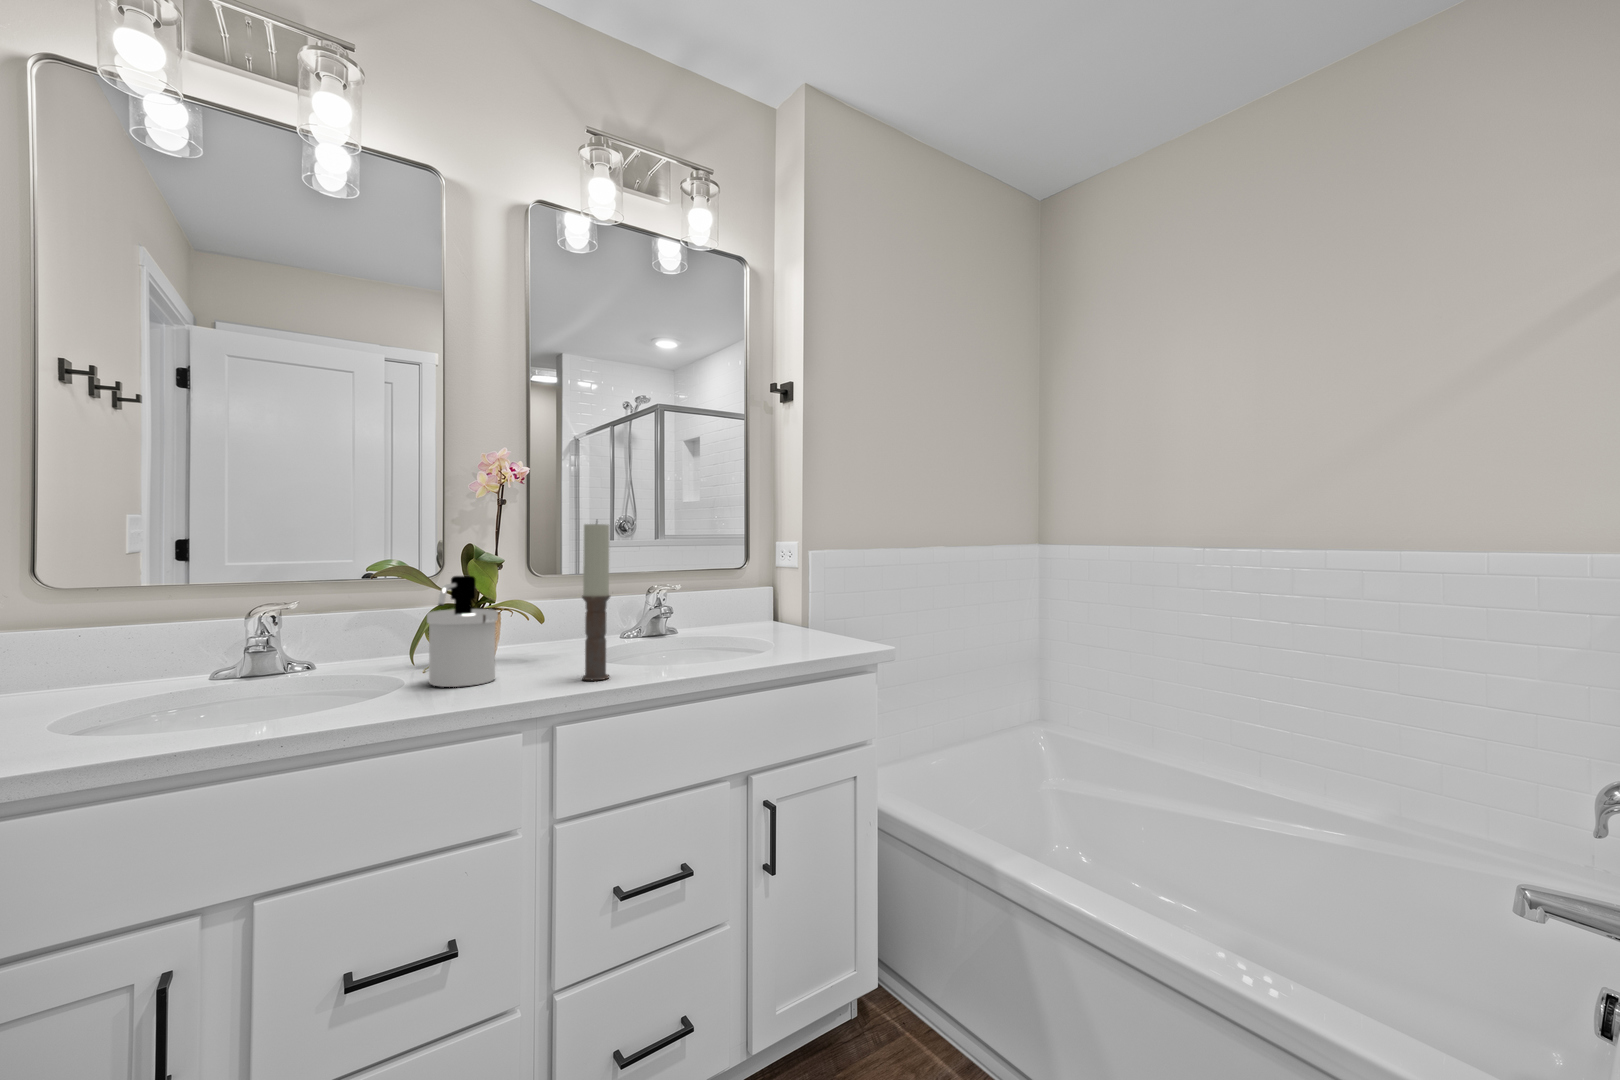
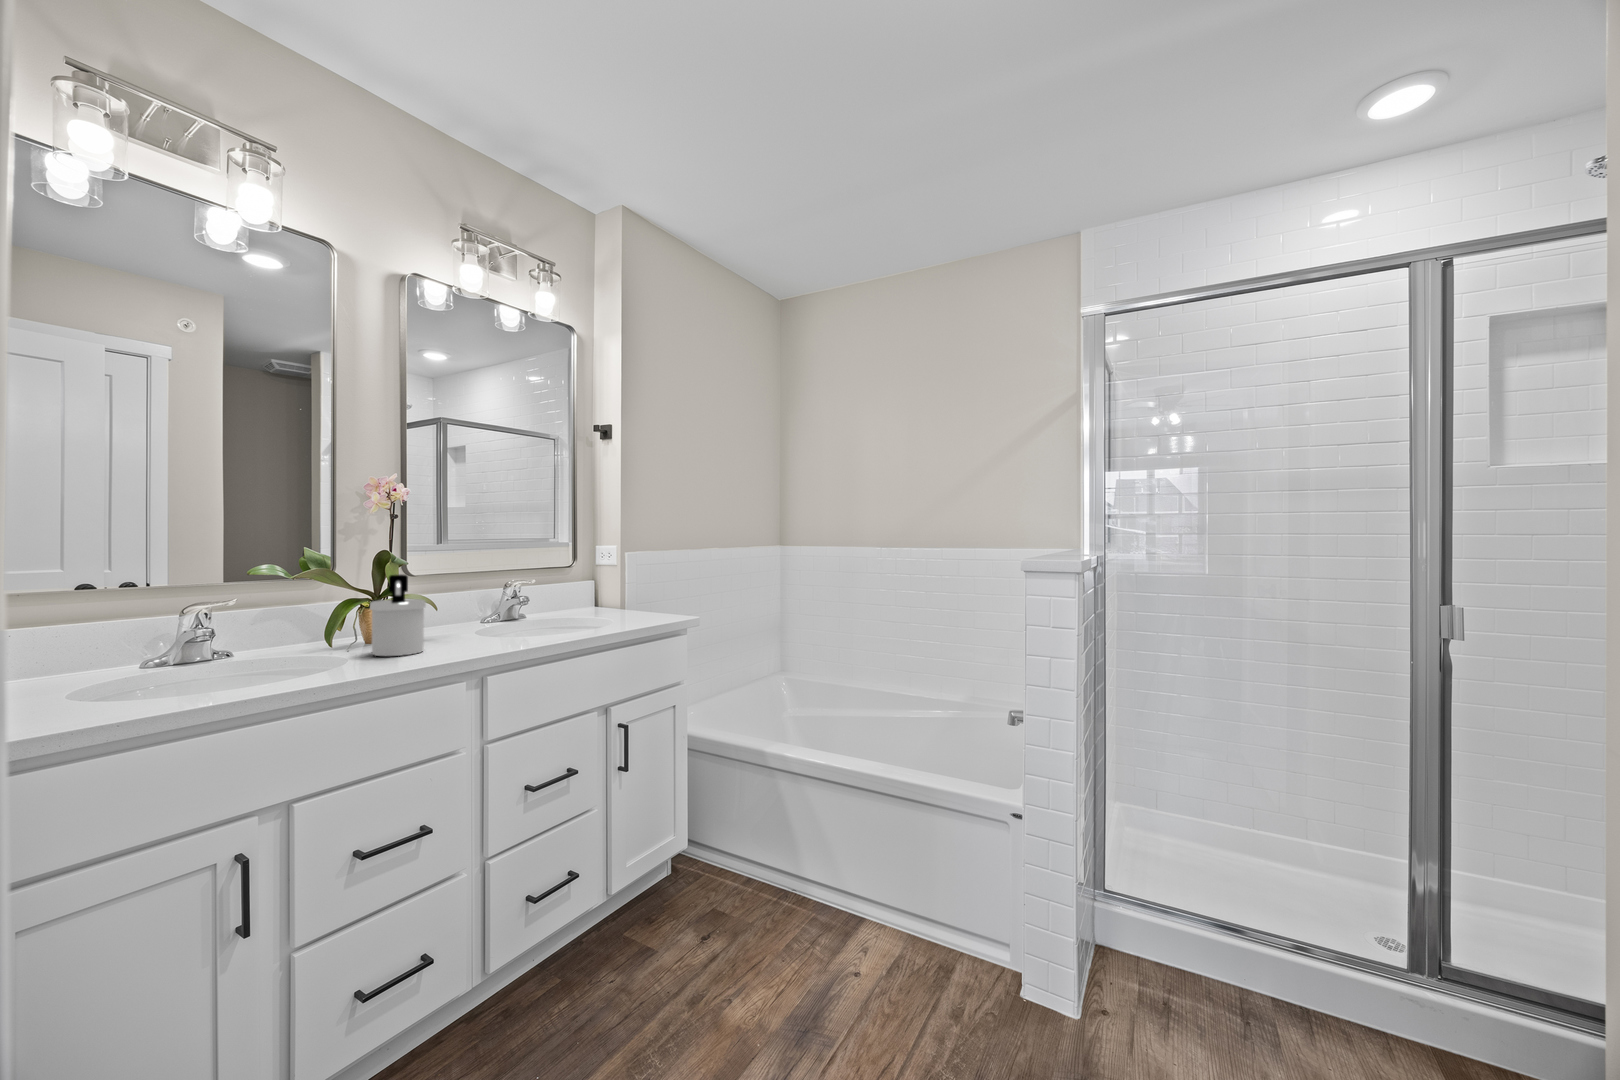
candle: present [582,521,610,680] -> none [495,534,516,646]

